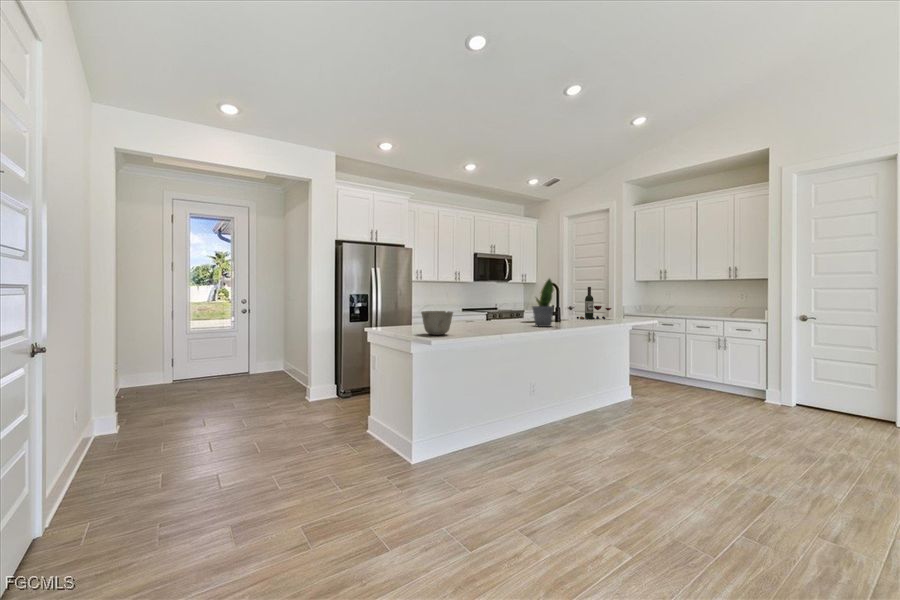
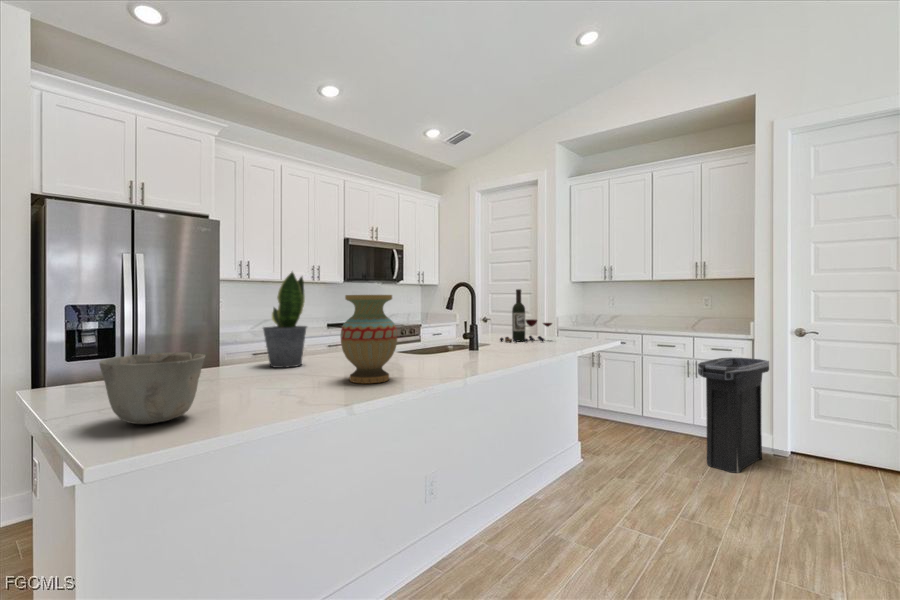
potted plant: present [532,279,554,327] -> present [263,272,307,368]
vase: none [495,289,522,330] -> present [341,295,397,383]
trash can: none [717,335,776,411] -> present [698,358,769,473]

